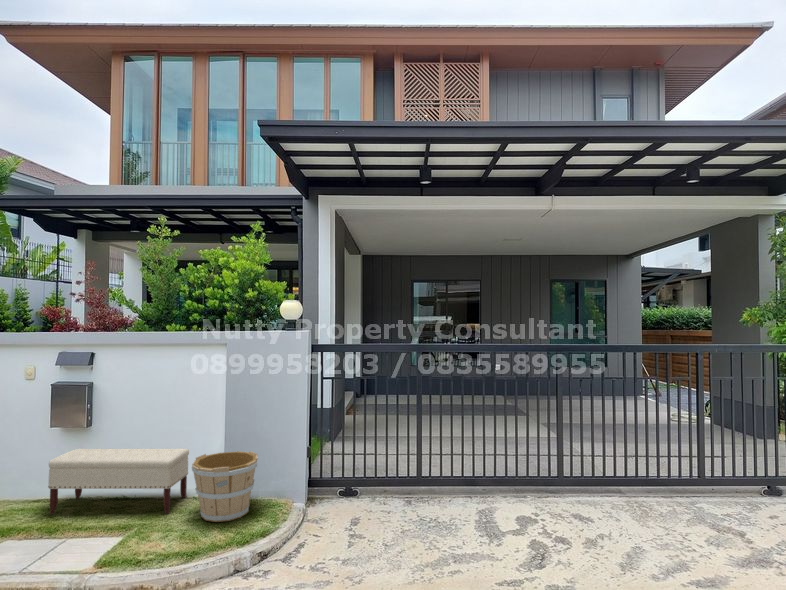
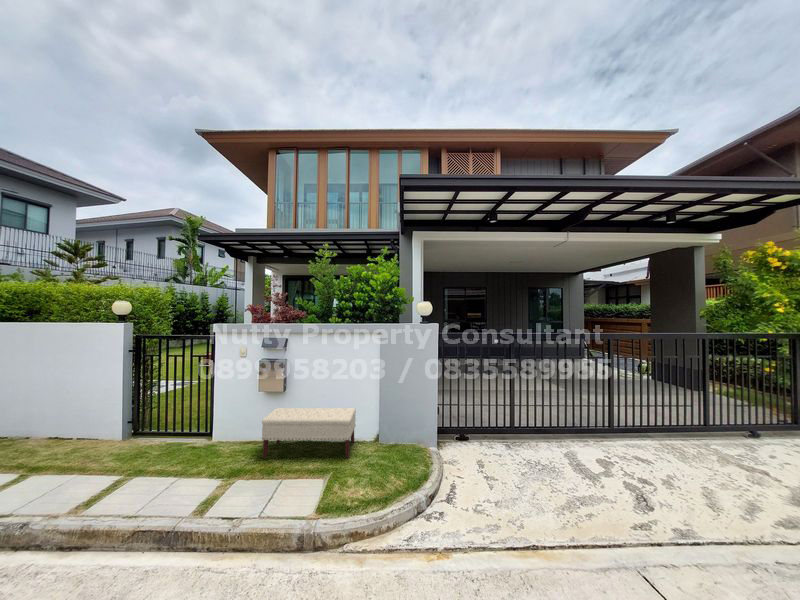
wooden bucket: present [192,451,258,522] -> none [367,411,413,467]

